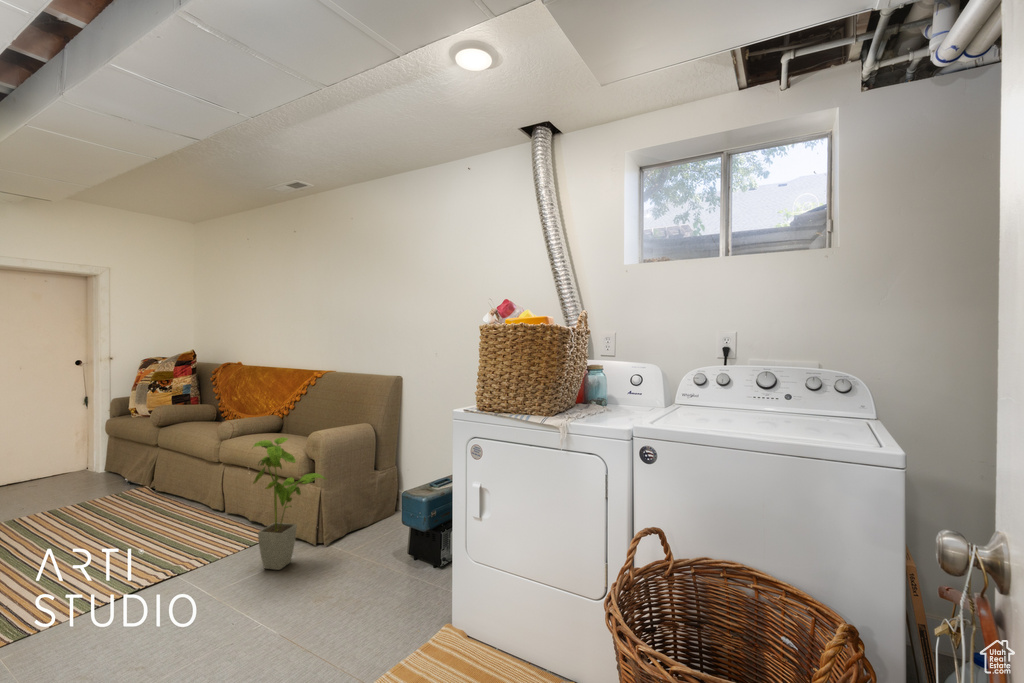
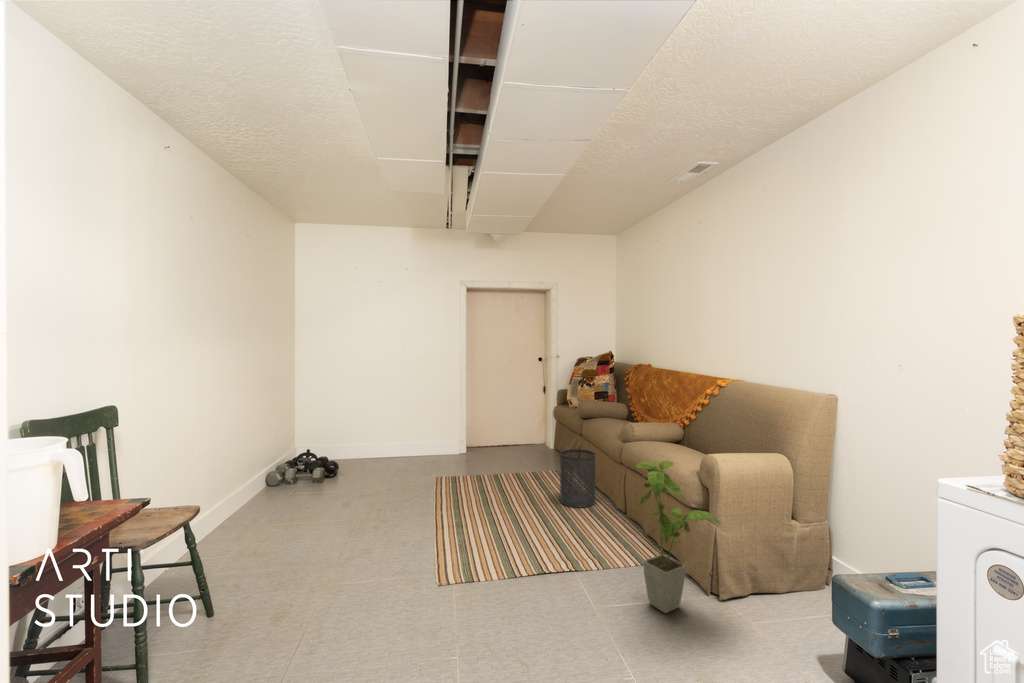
trash can: none [135,456,183,521] -> present [560,449,596,508]

